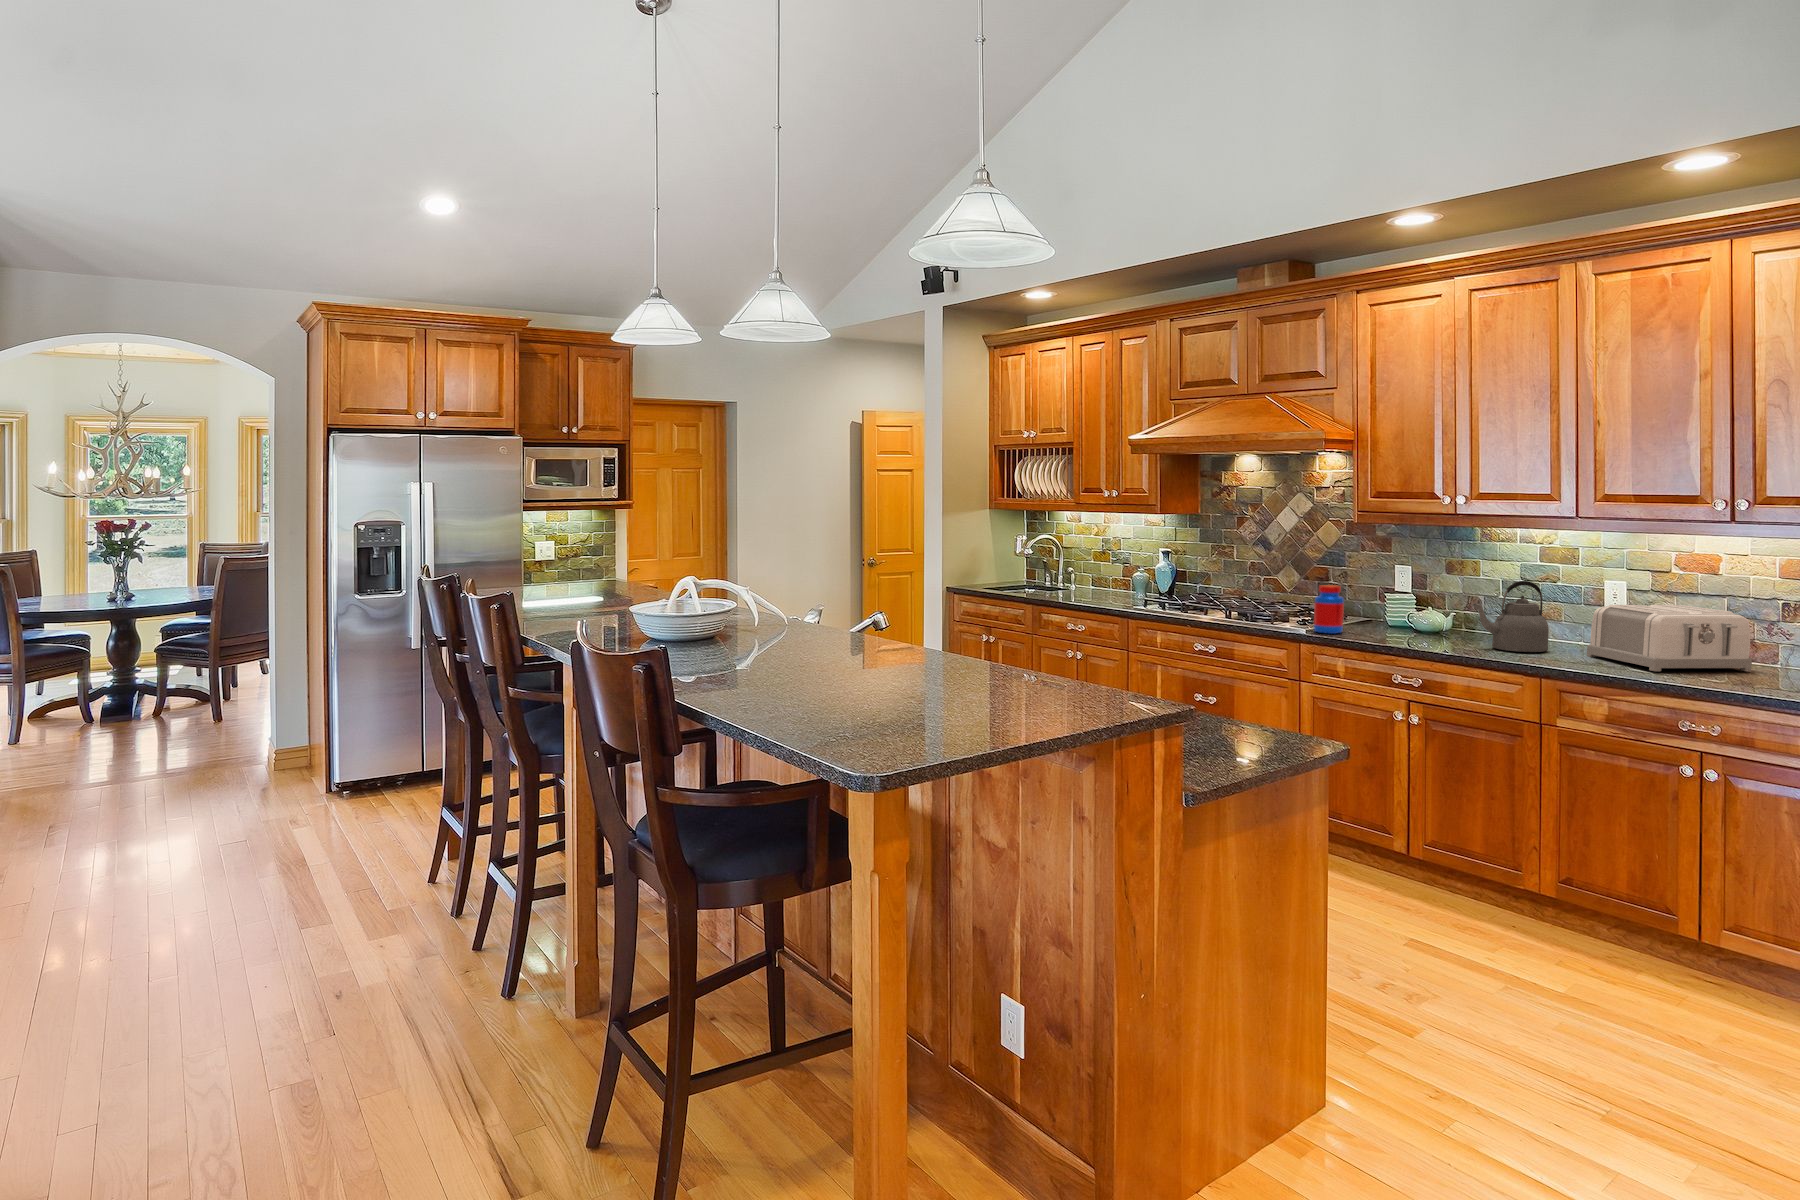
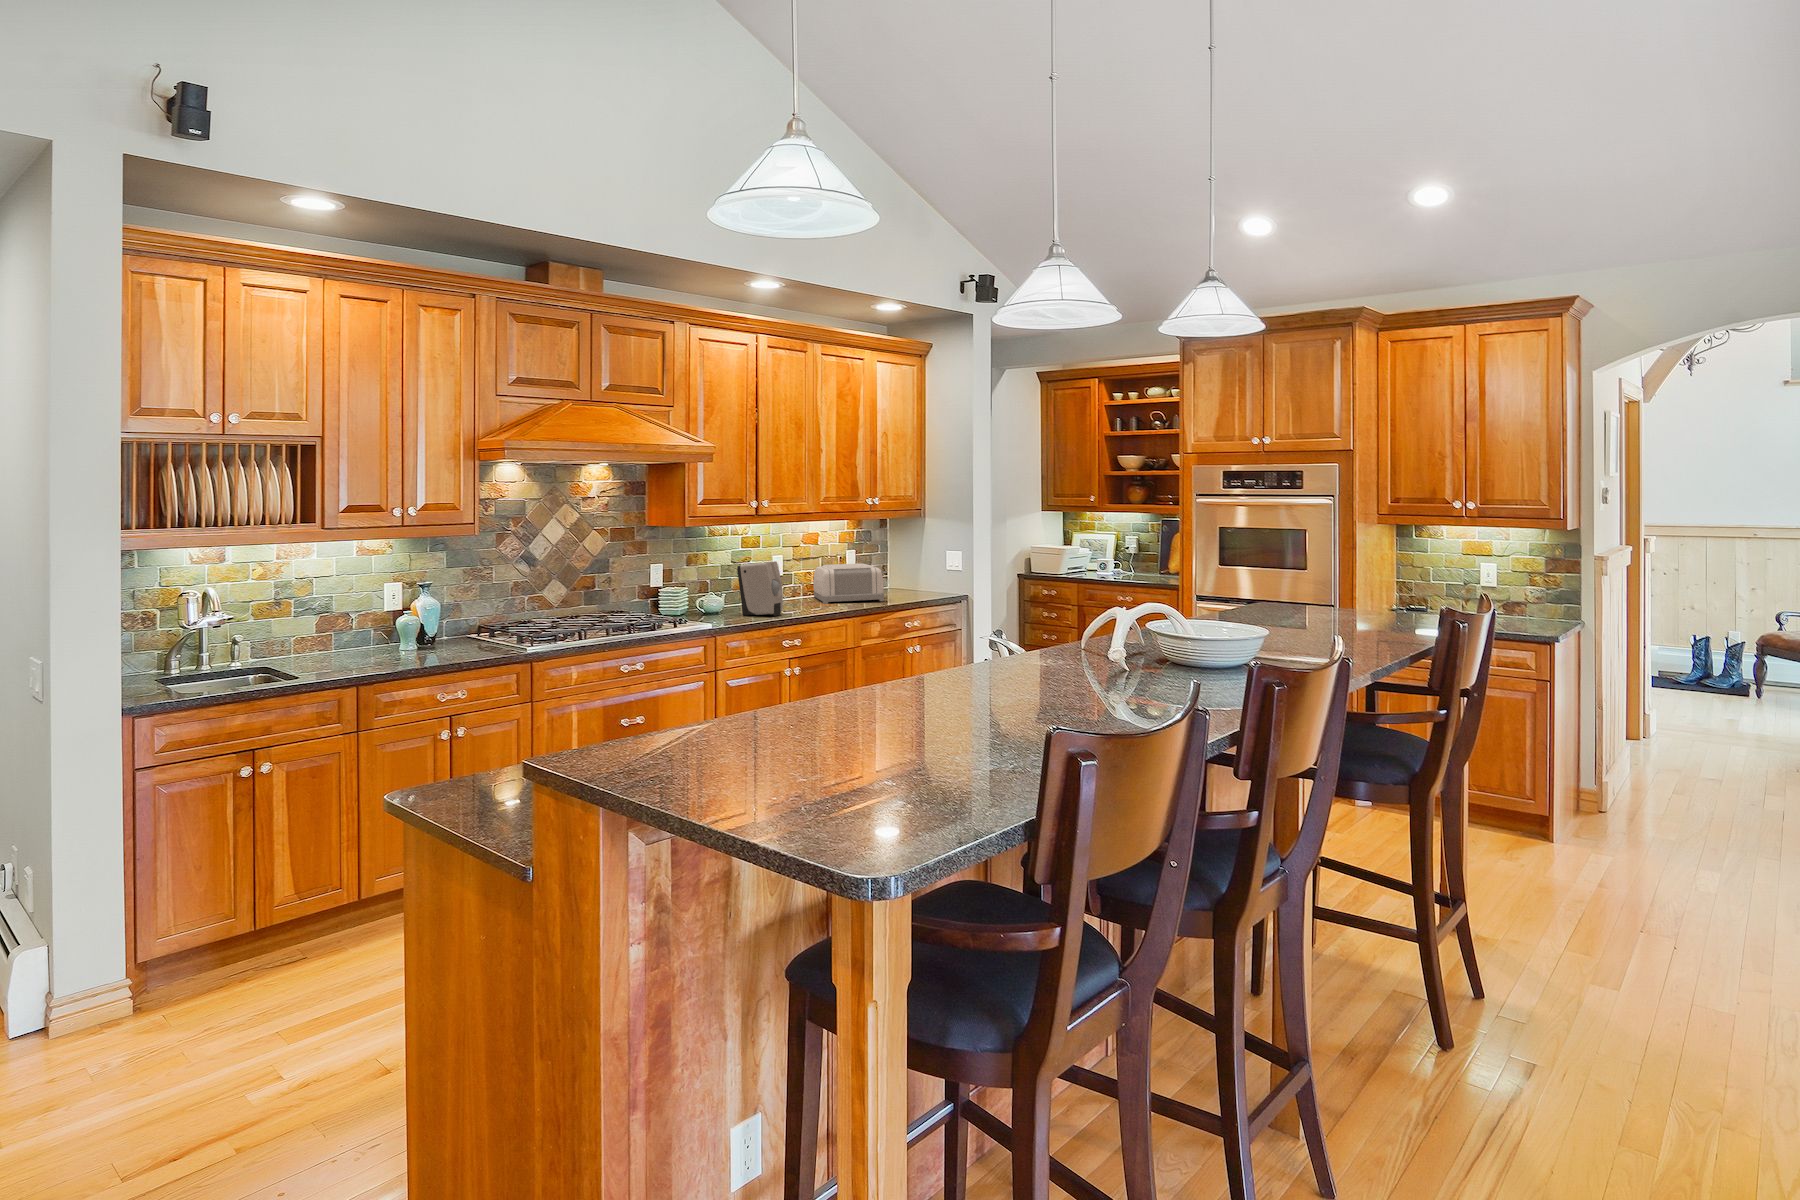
soap dispenser: none [1391,573,1434,643] -> present [737,561,783,616]
kettle: present [1471,581,1549,652] -> none [785,559,820,609]
jar: present [1313,585,1344,634] -> none [712,581,736,623]

